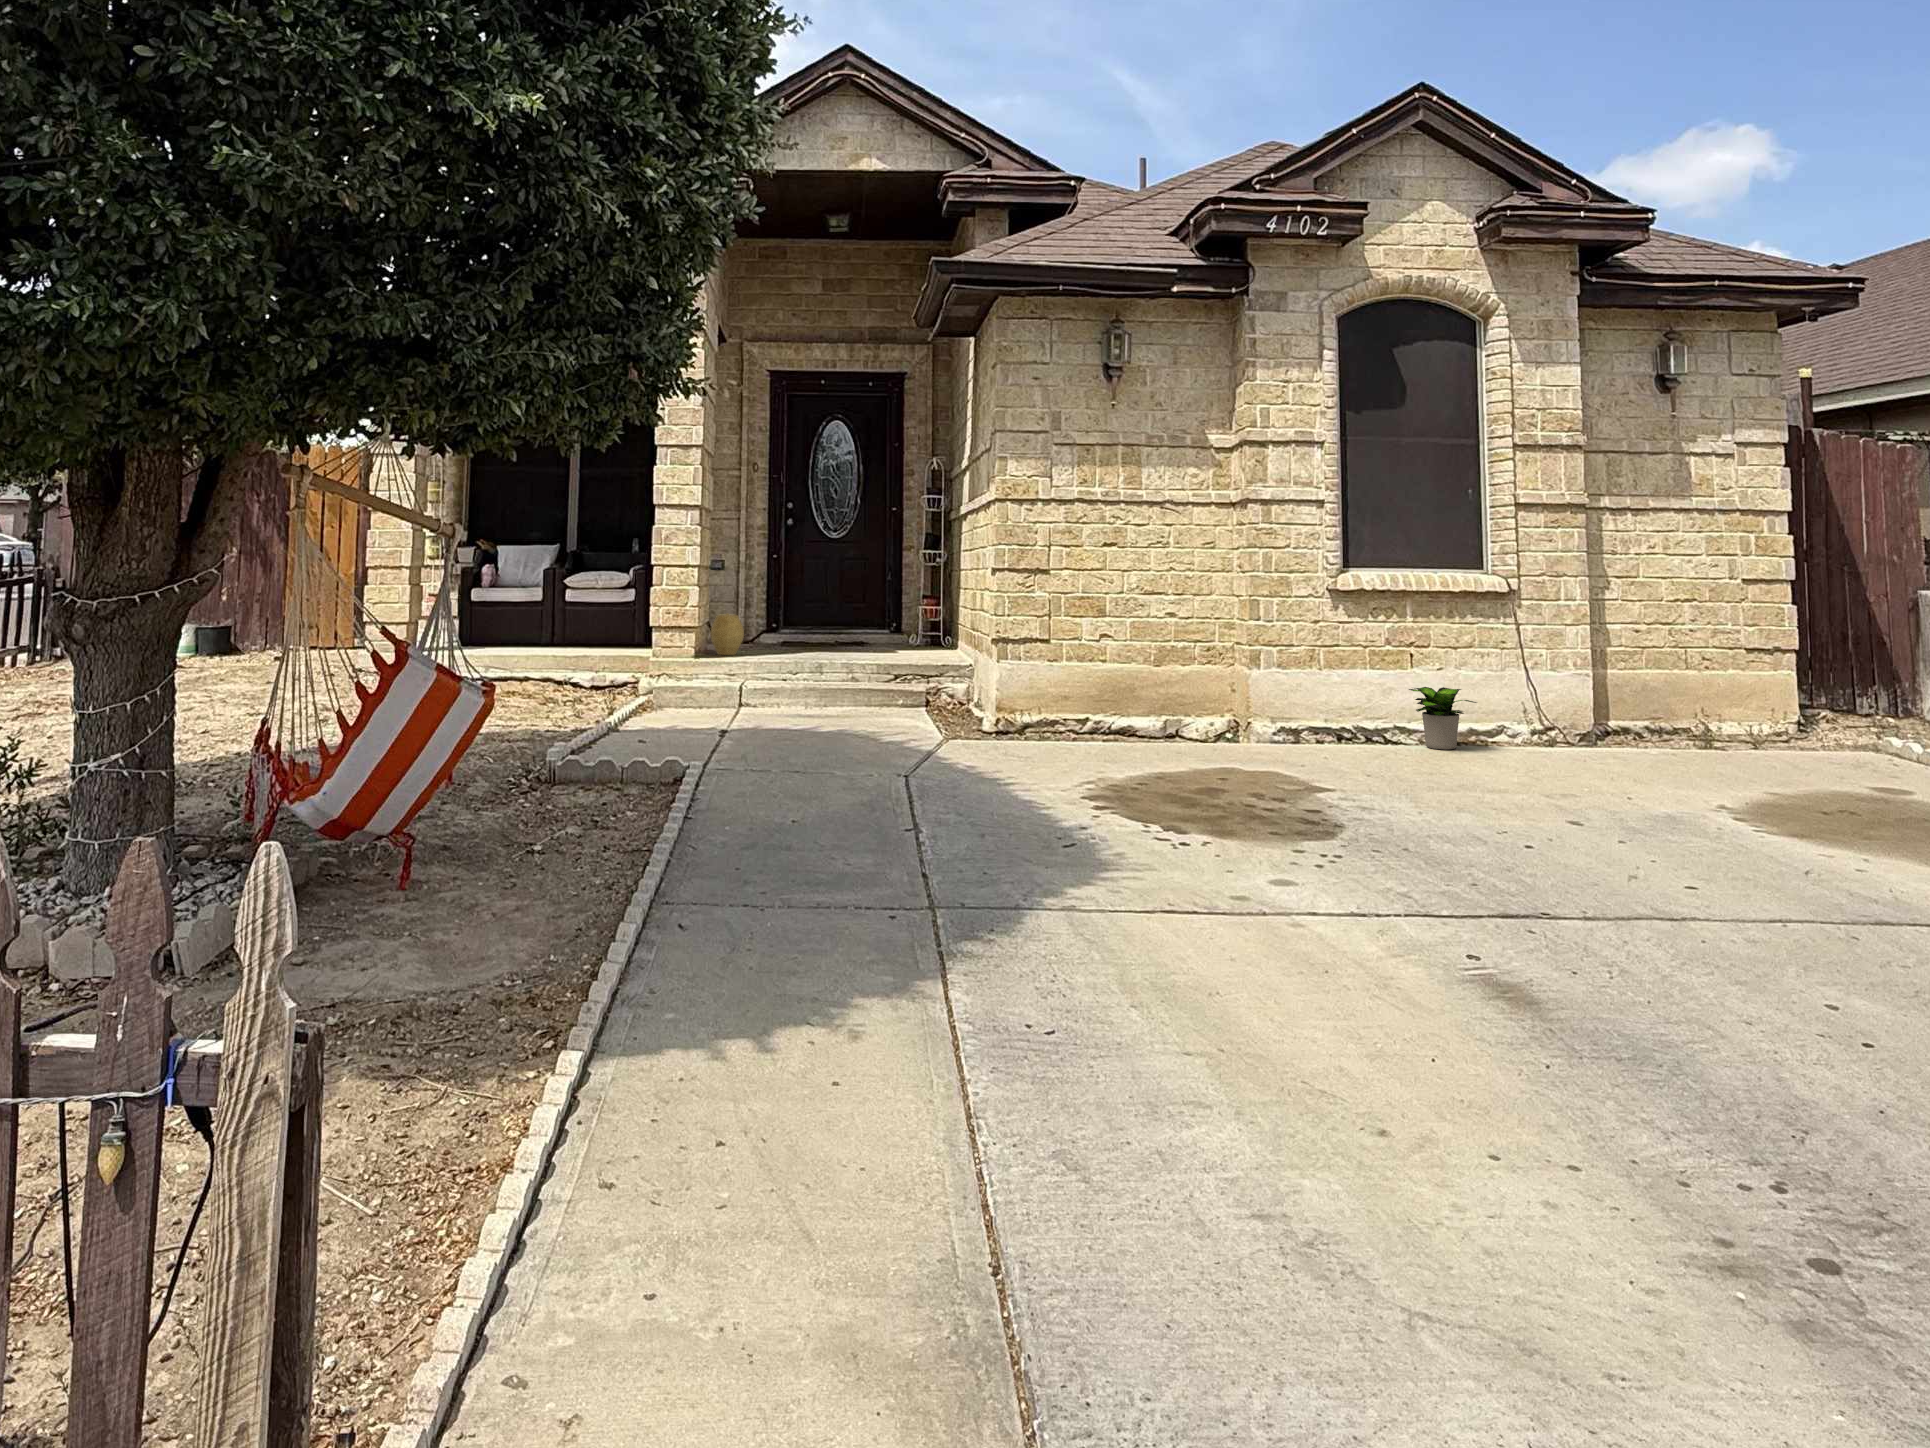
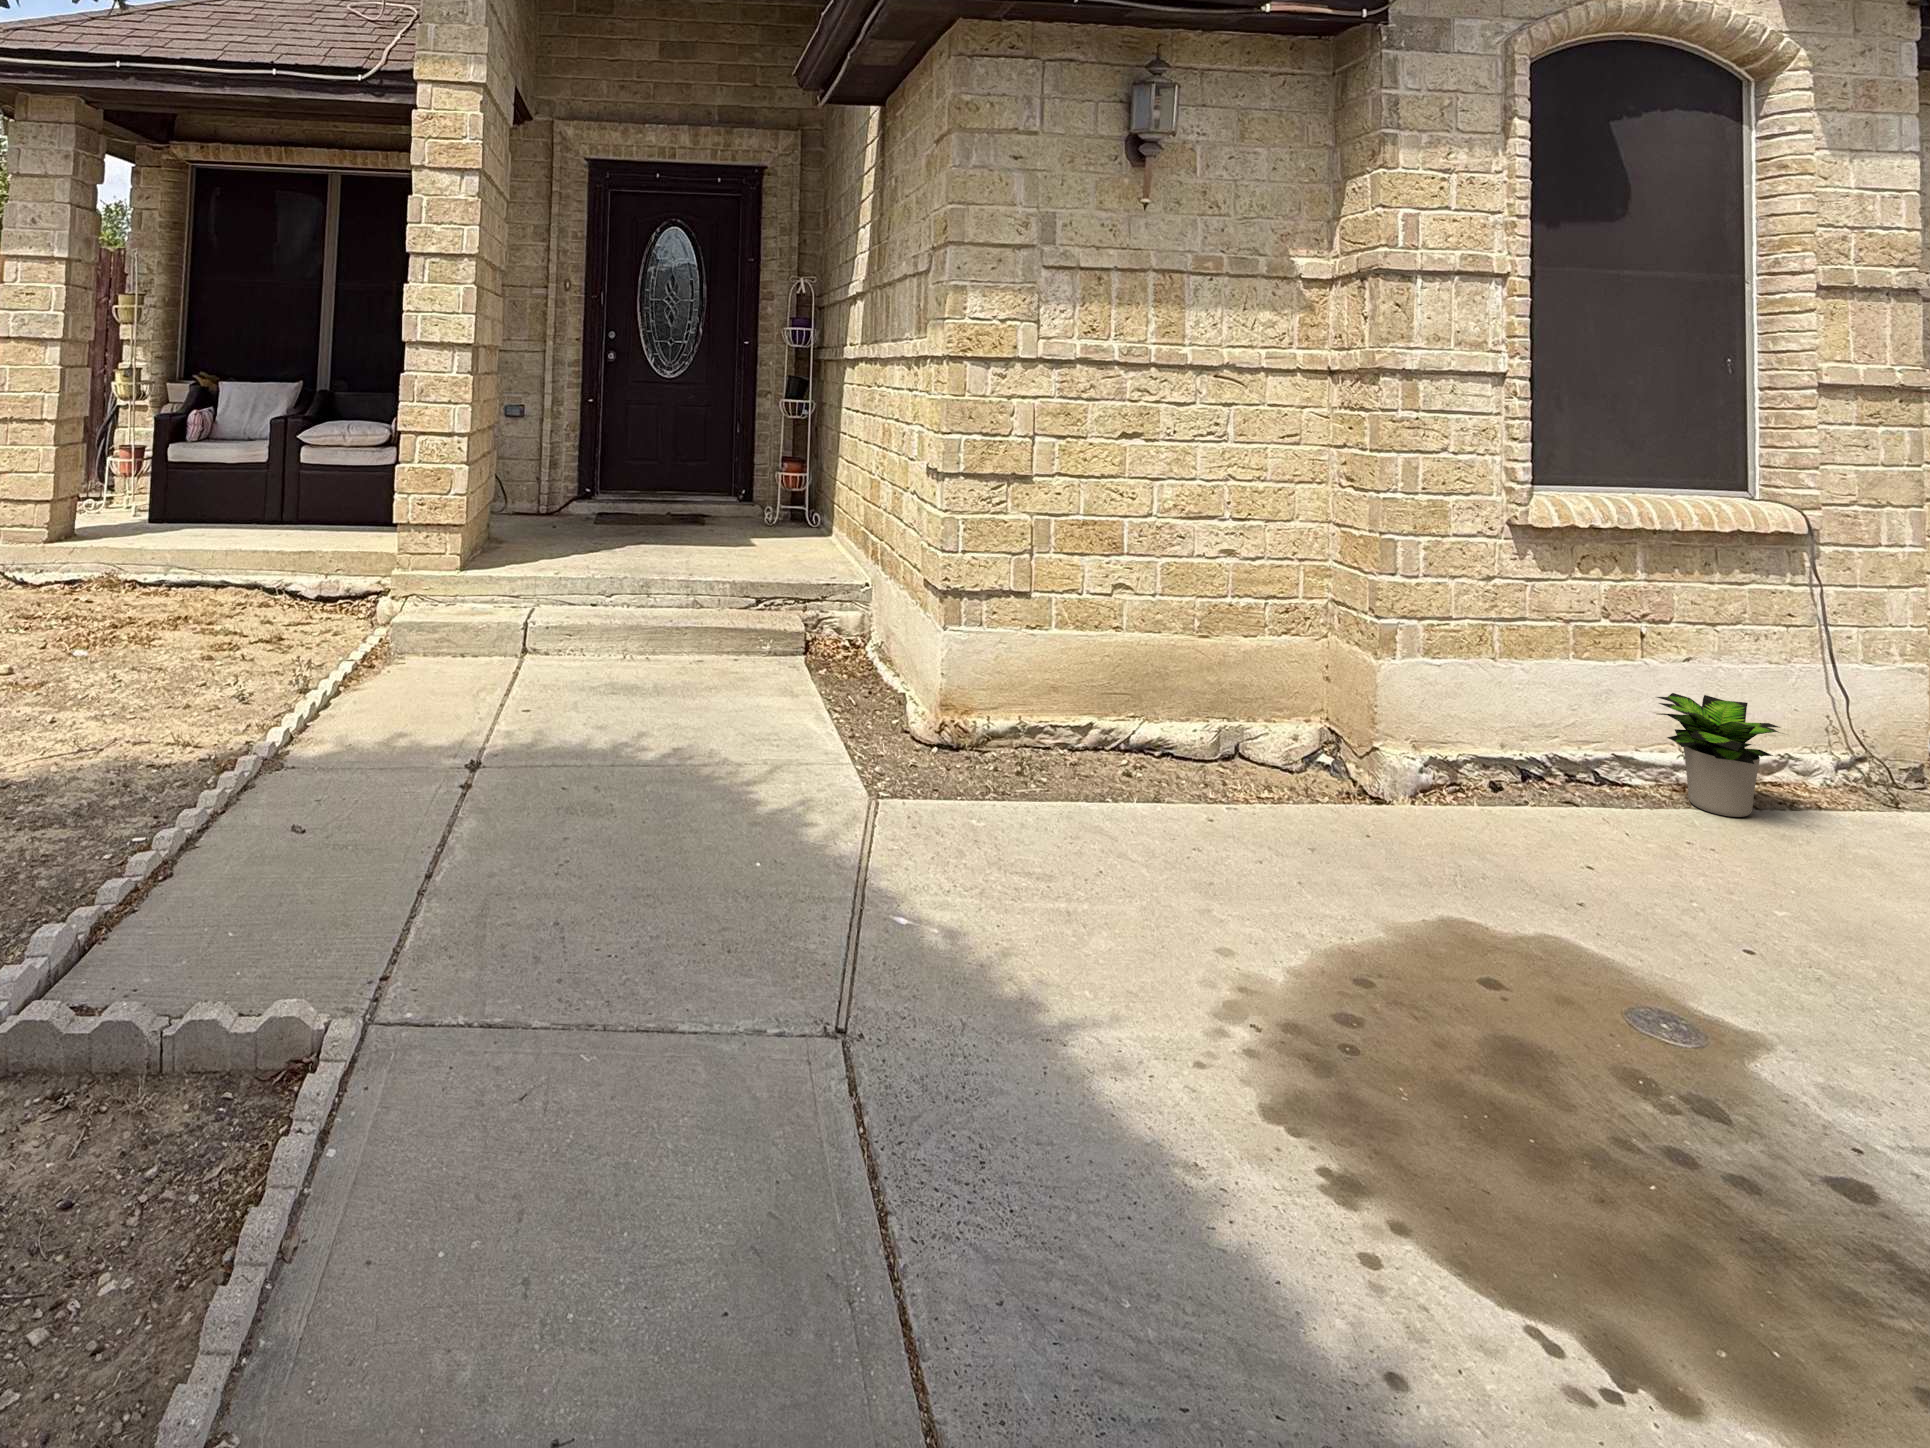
woven basket: present [710,613,744,655] -> none [482,505,533,569]

